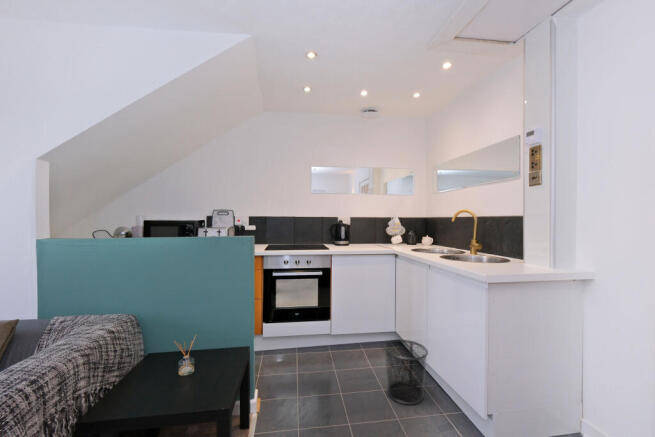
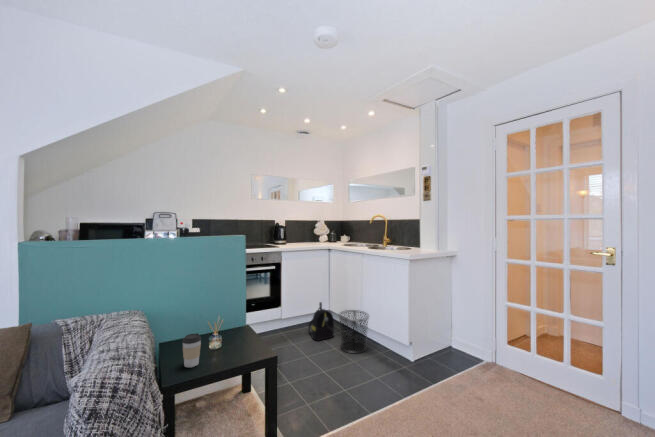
backpack: none [357,322,388,372] -> present [308,302,334,341]
coffee cup: none [118,353,143,394] -> present [182,333,201,367]

